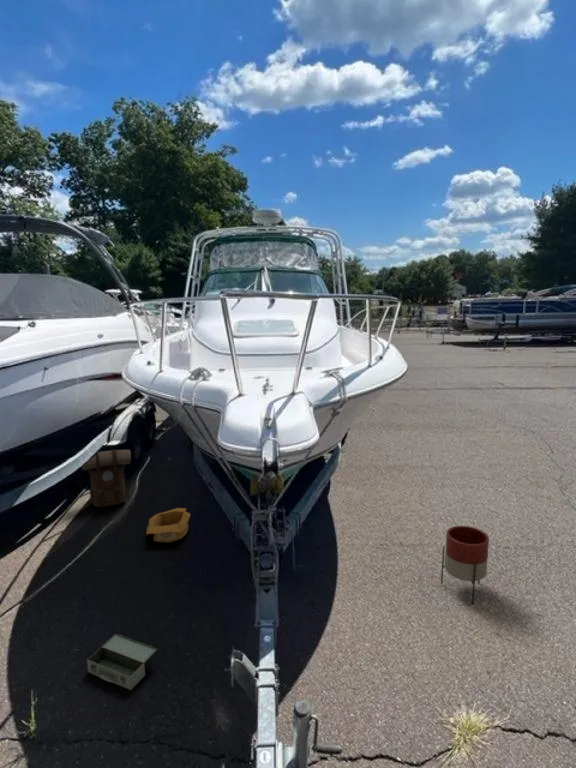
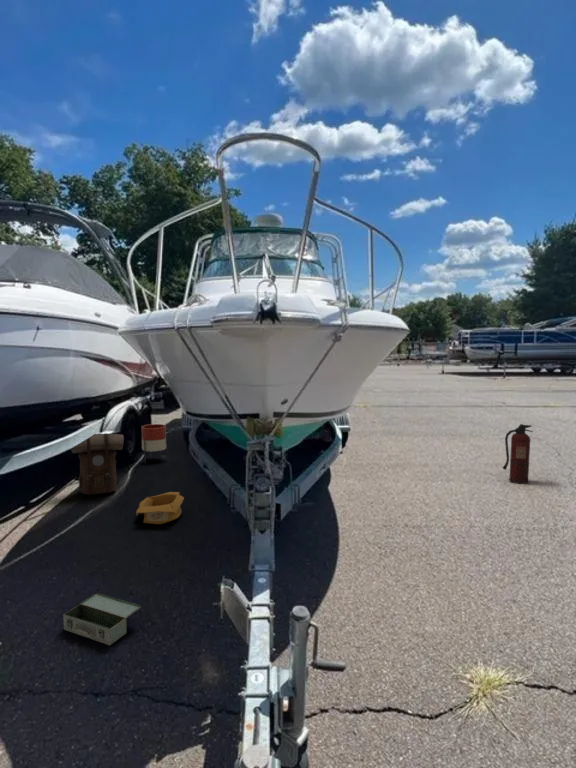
fire extinguisher: none [490,430,519,486] -> present [503,424,533,484]
planter: present [441,526,489,604] -> present [142,424,168,464]

